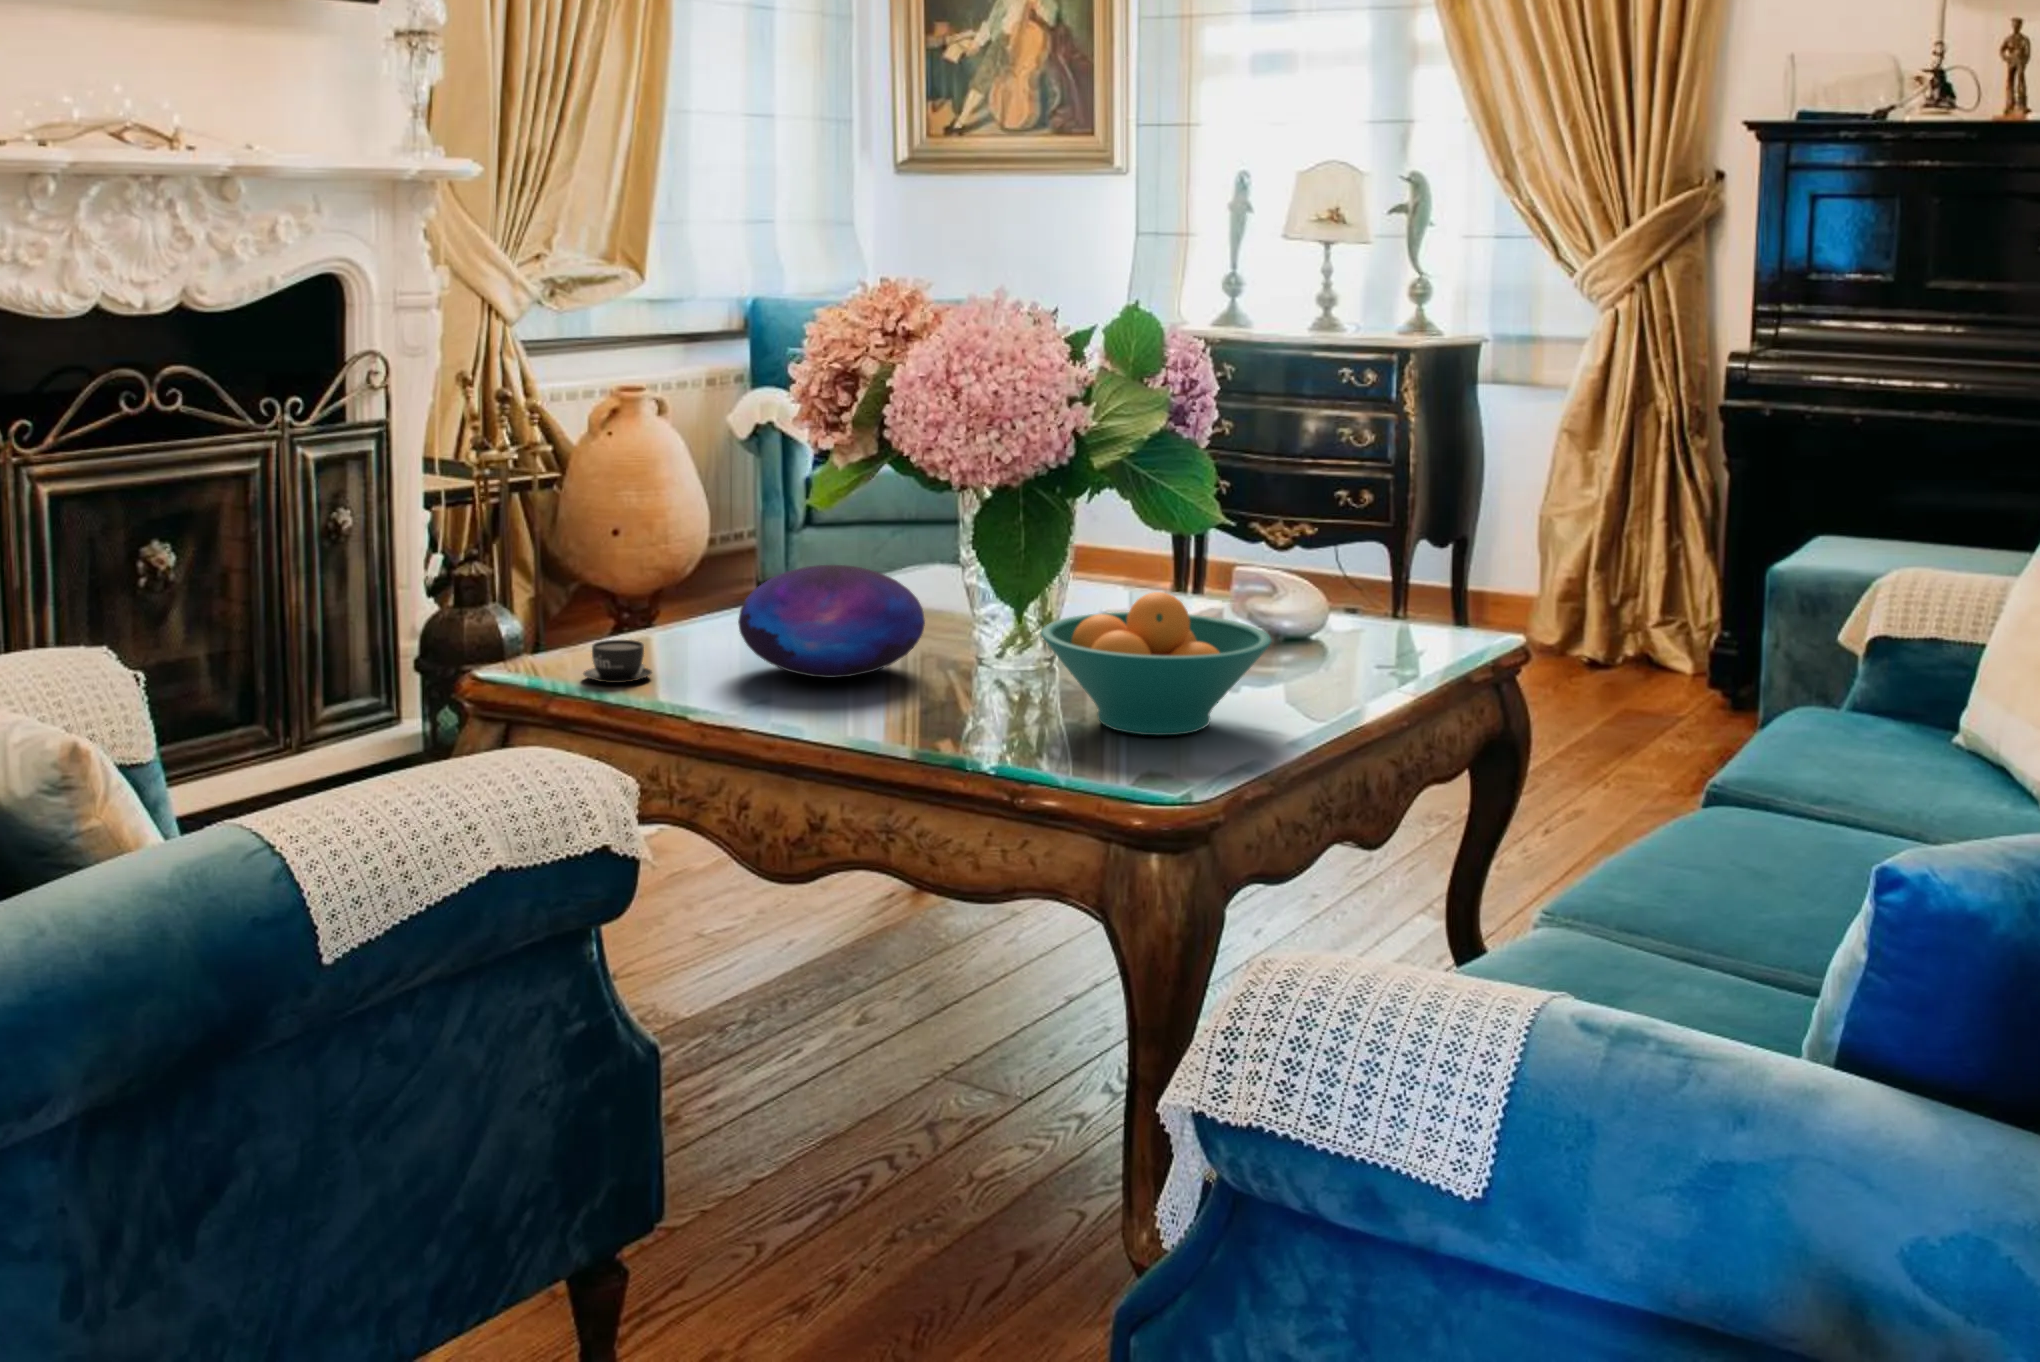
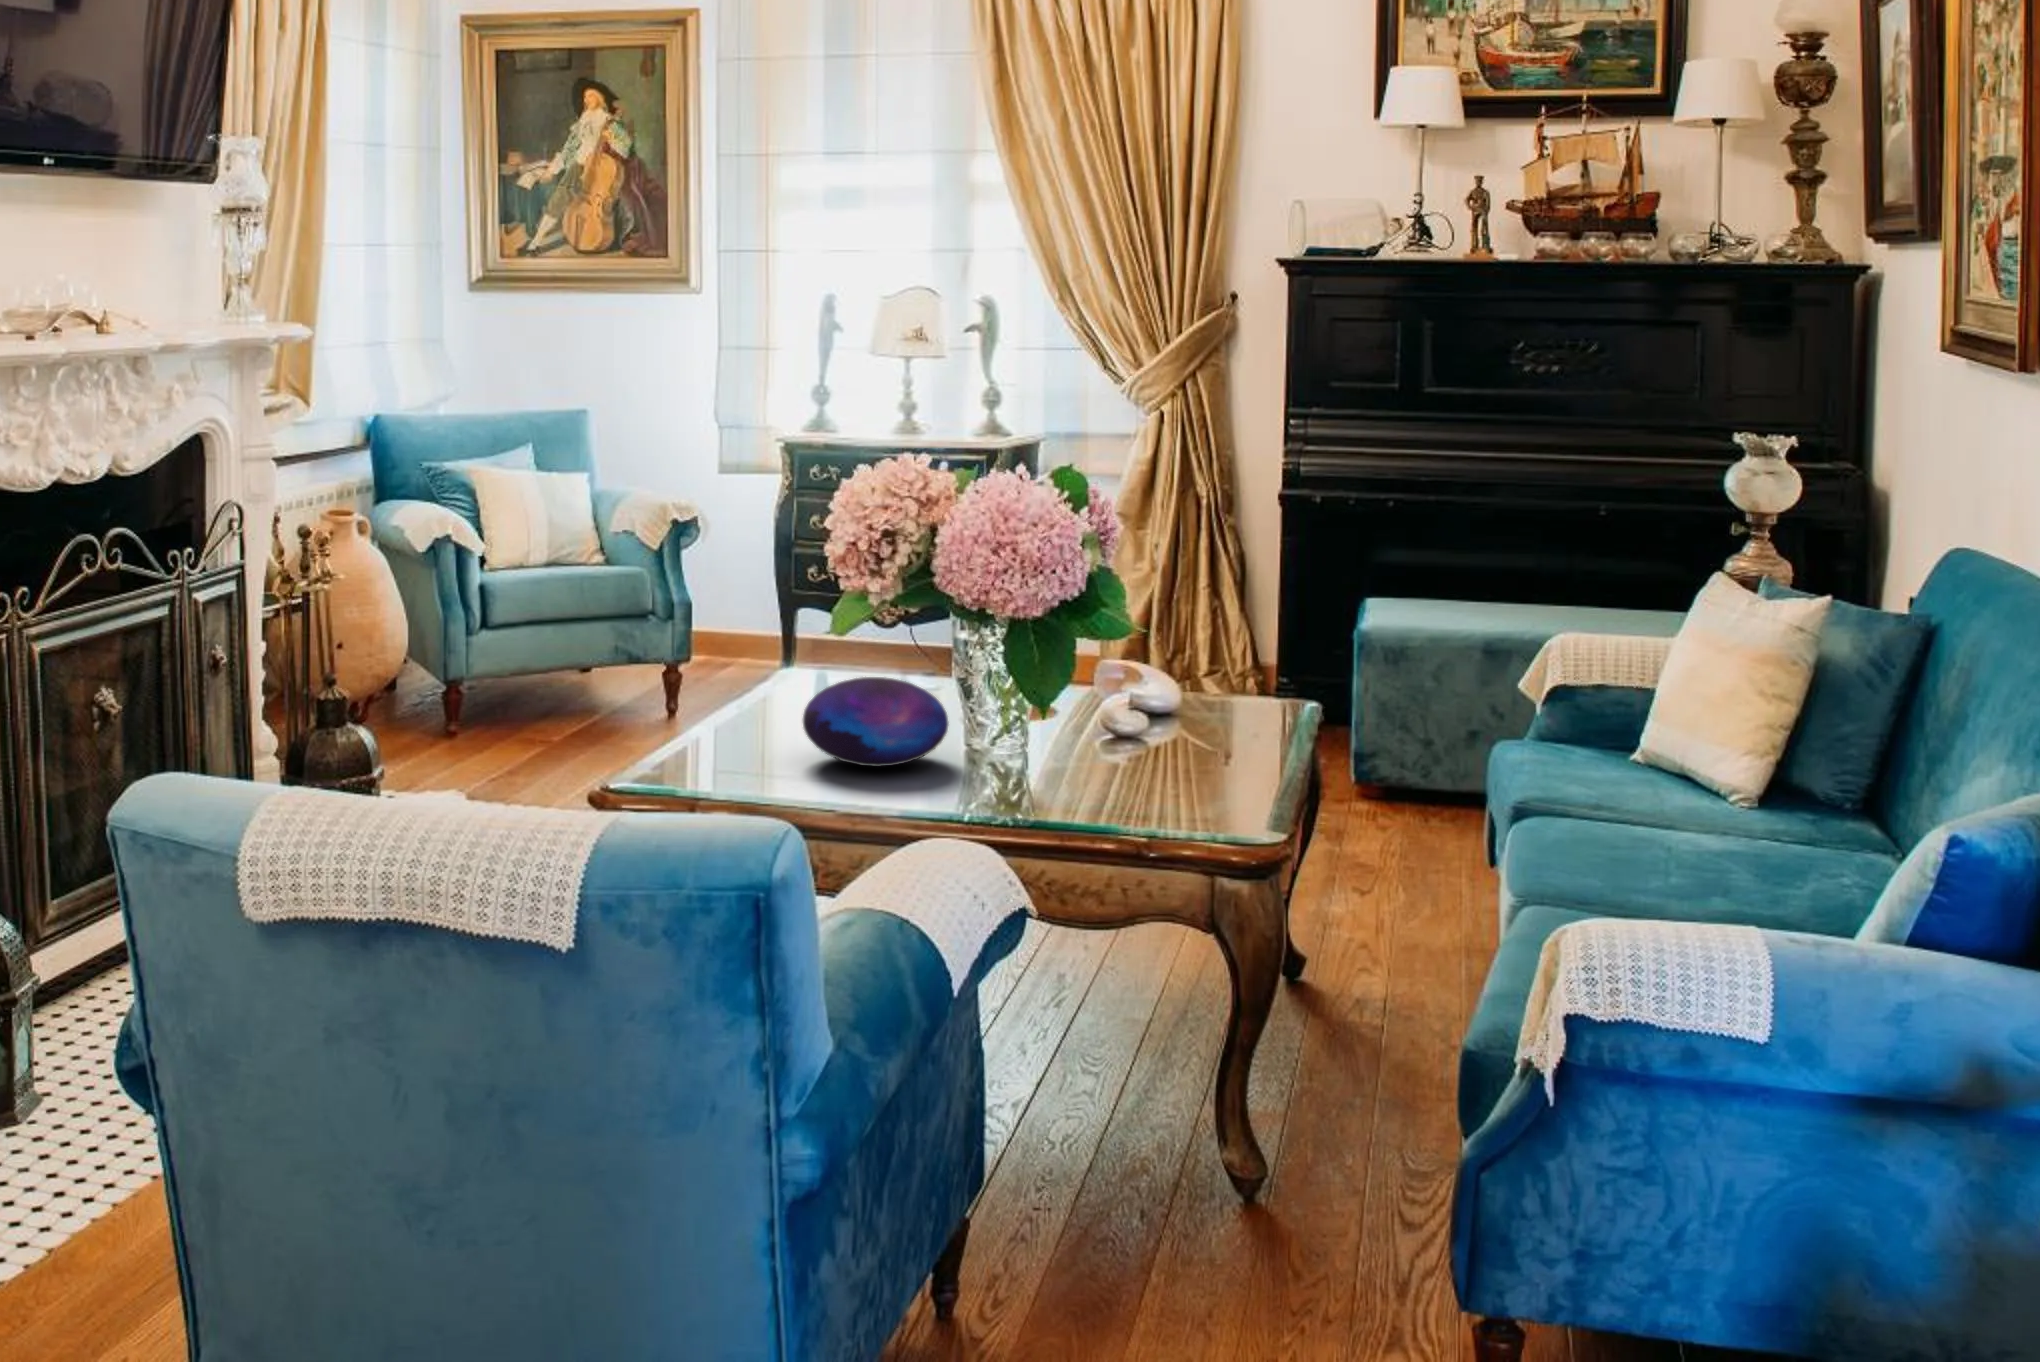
fruit bowl: present [1041,592,1272,735] -> none [1082,685,1255,791]
teacup: present [583,640,652,683] -> none [695,748,749,783]

